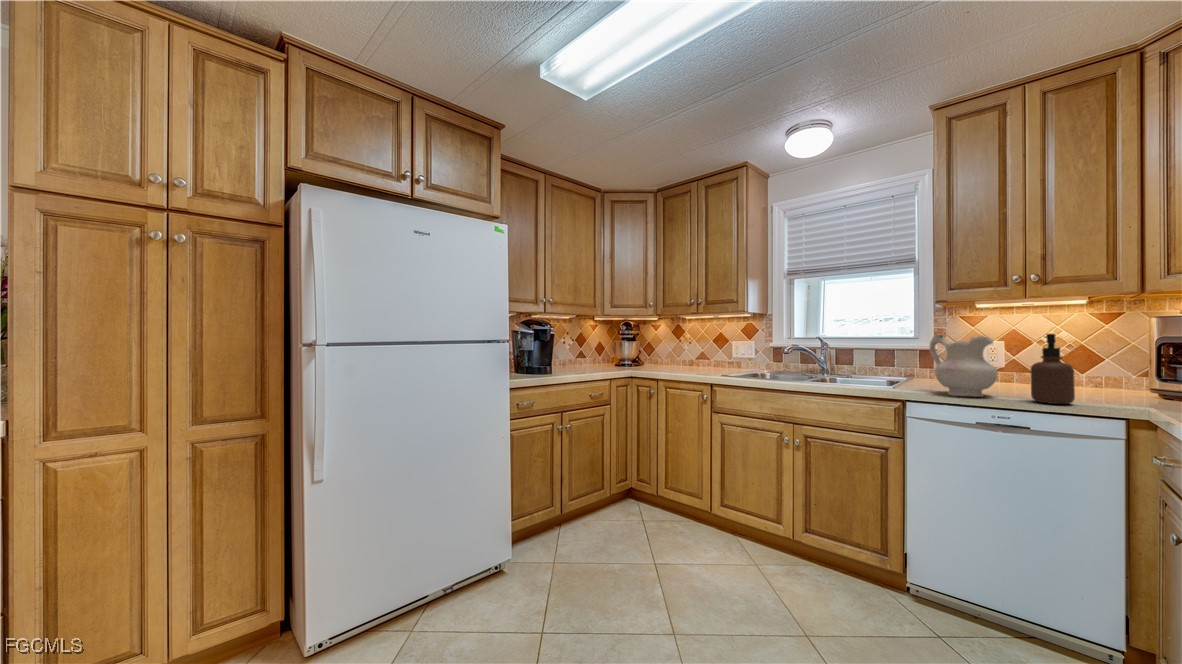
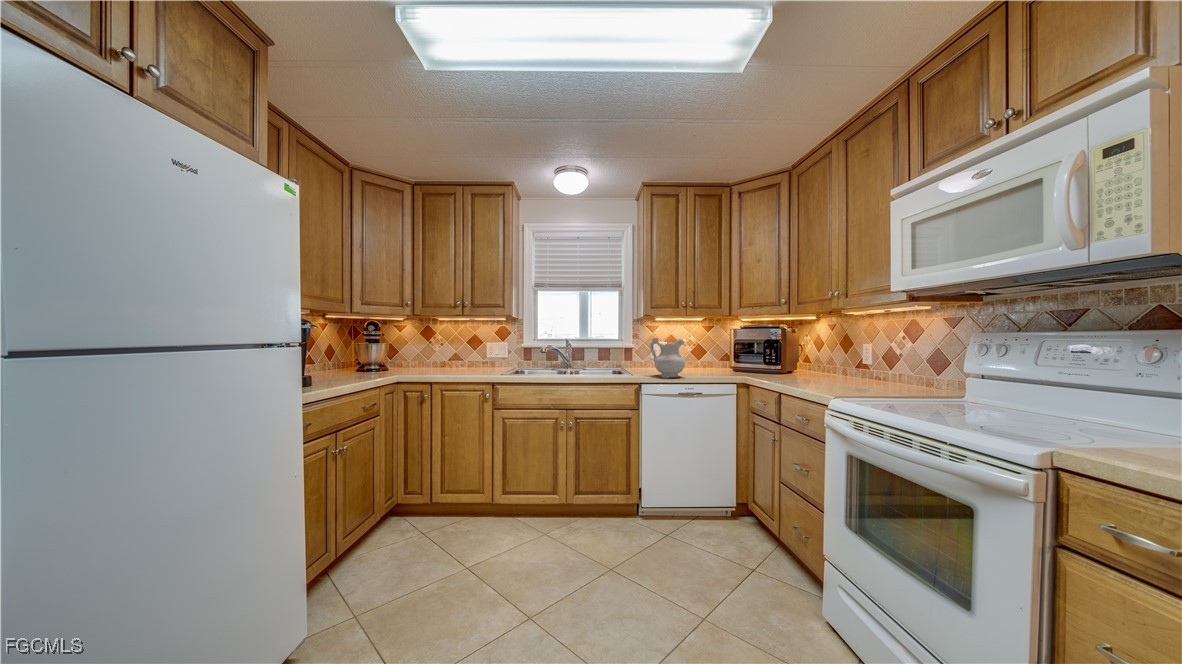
soap dispenser: present [1030,334,1075,404] -> none [700,338,718,378]

